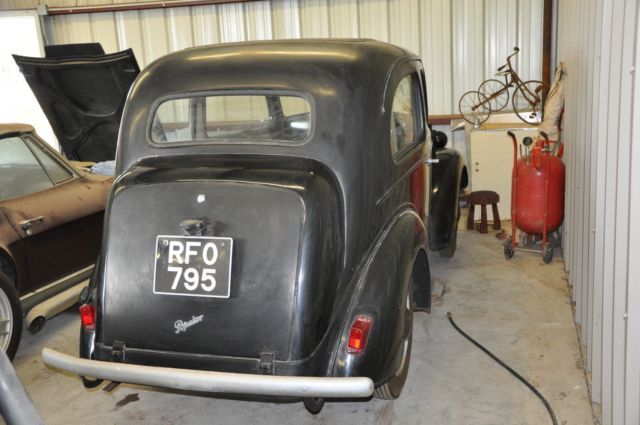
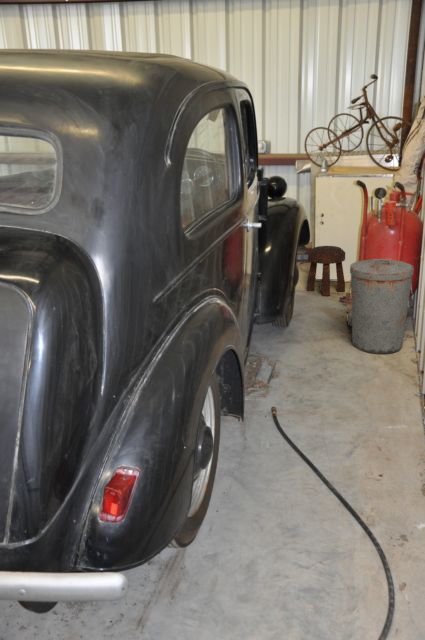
trash can: none [505,195,560,275] -> present [349,259,414,354]

